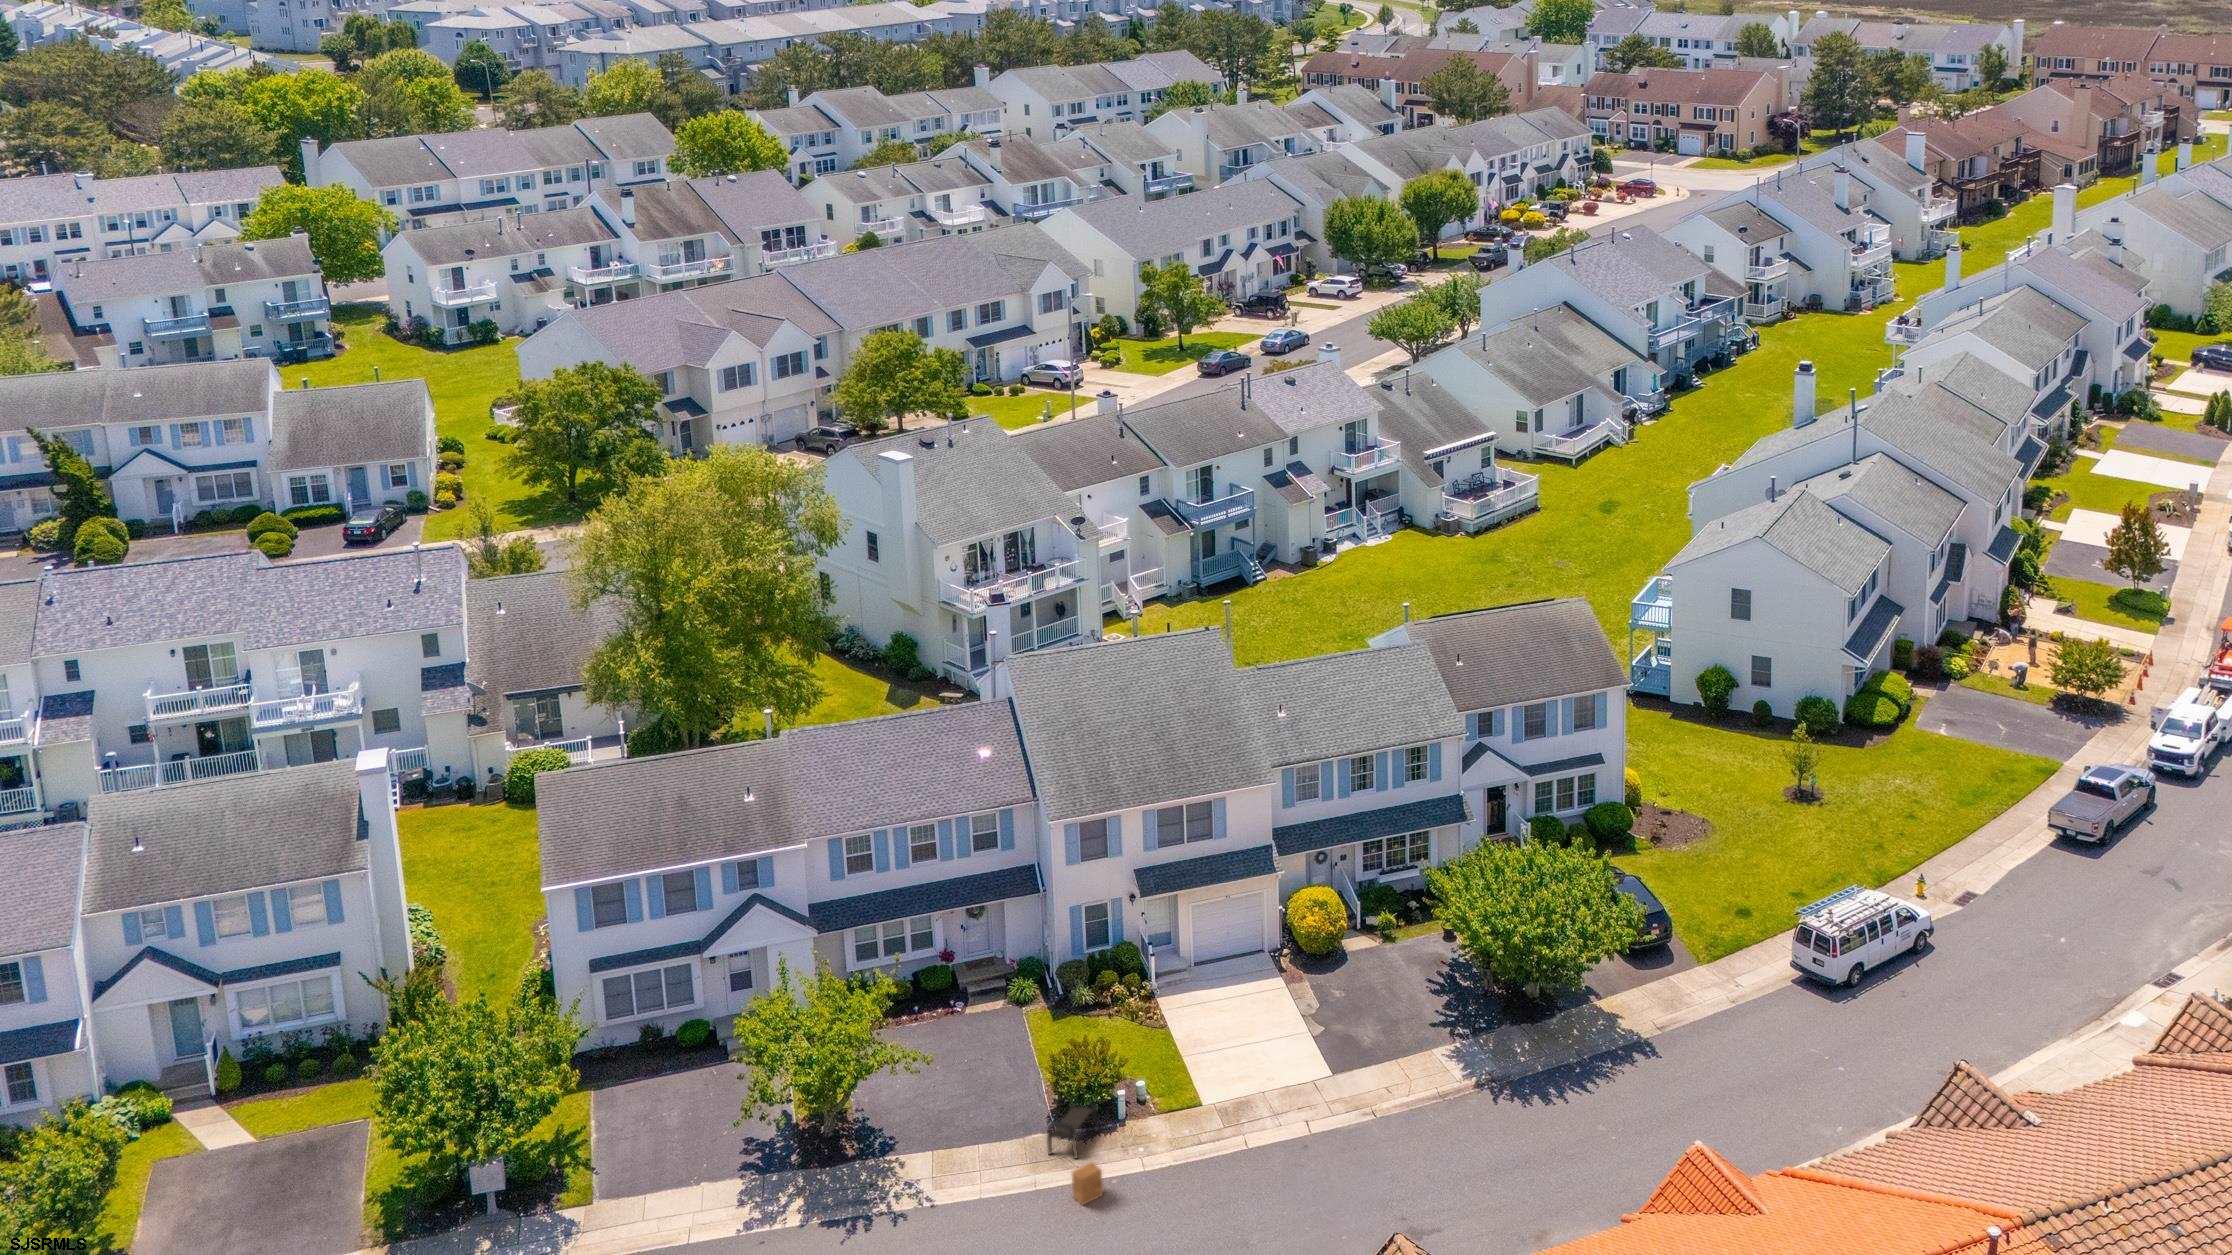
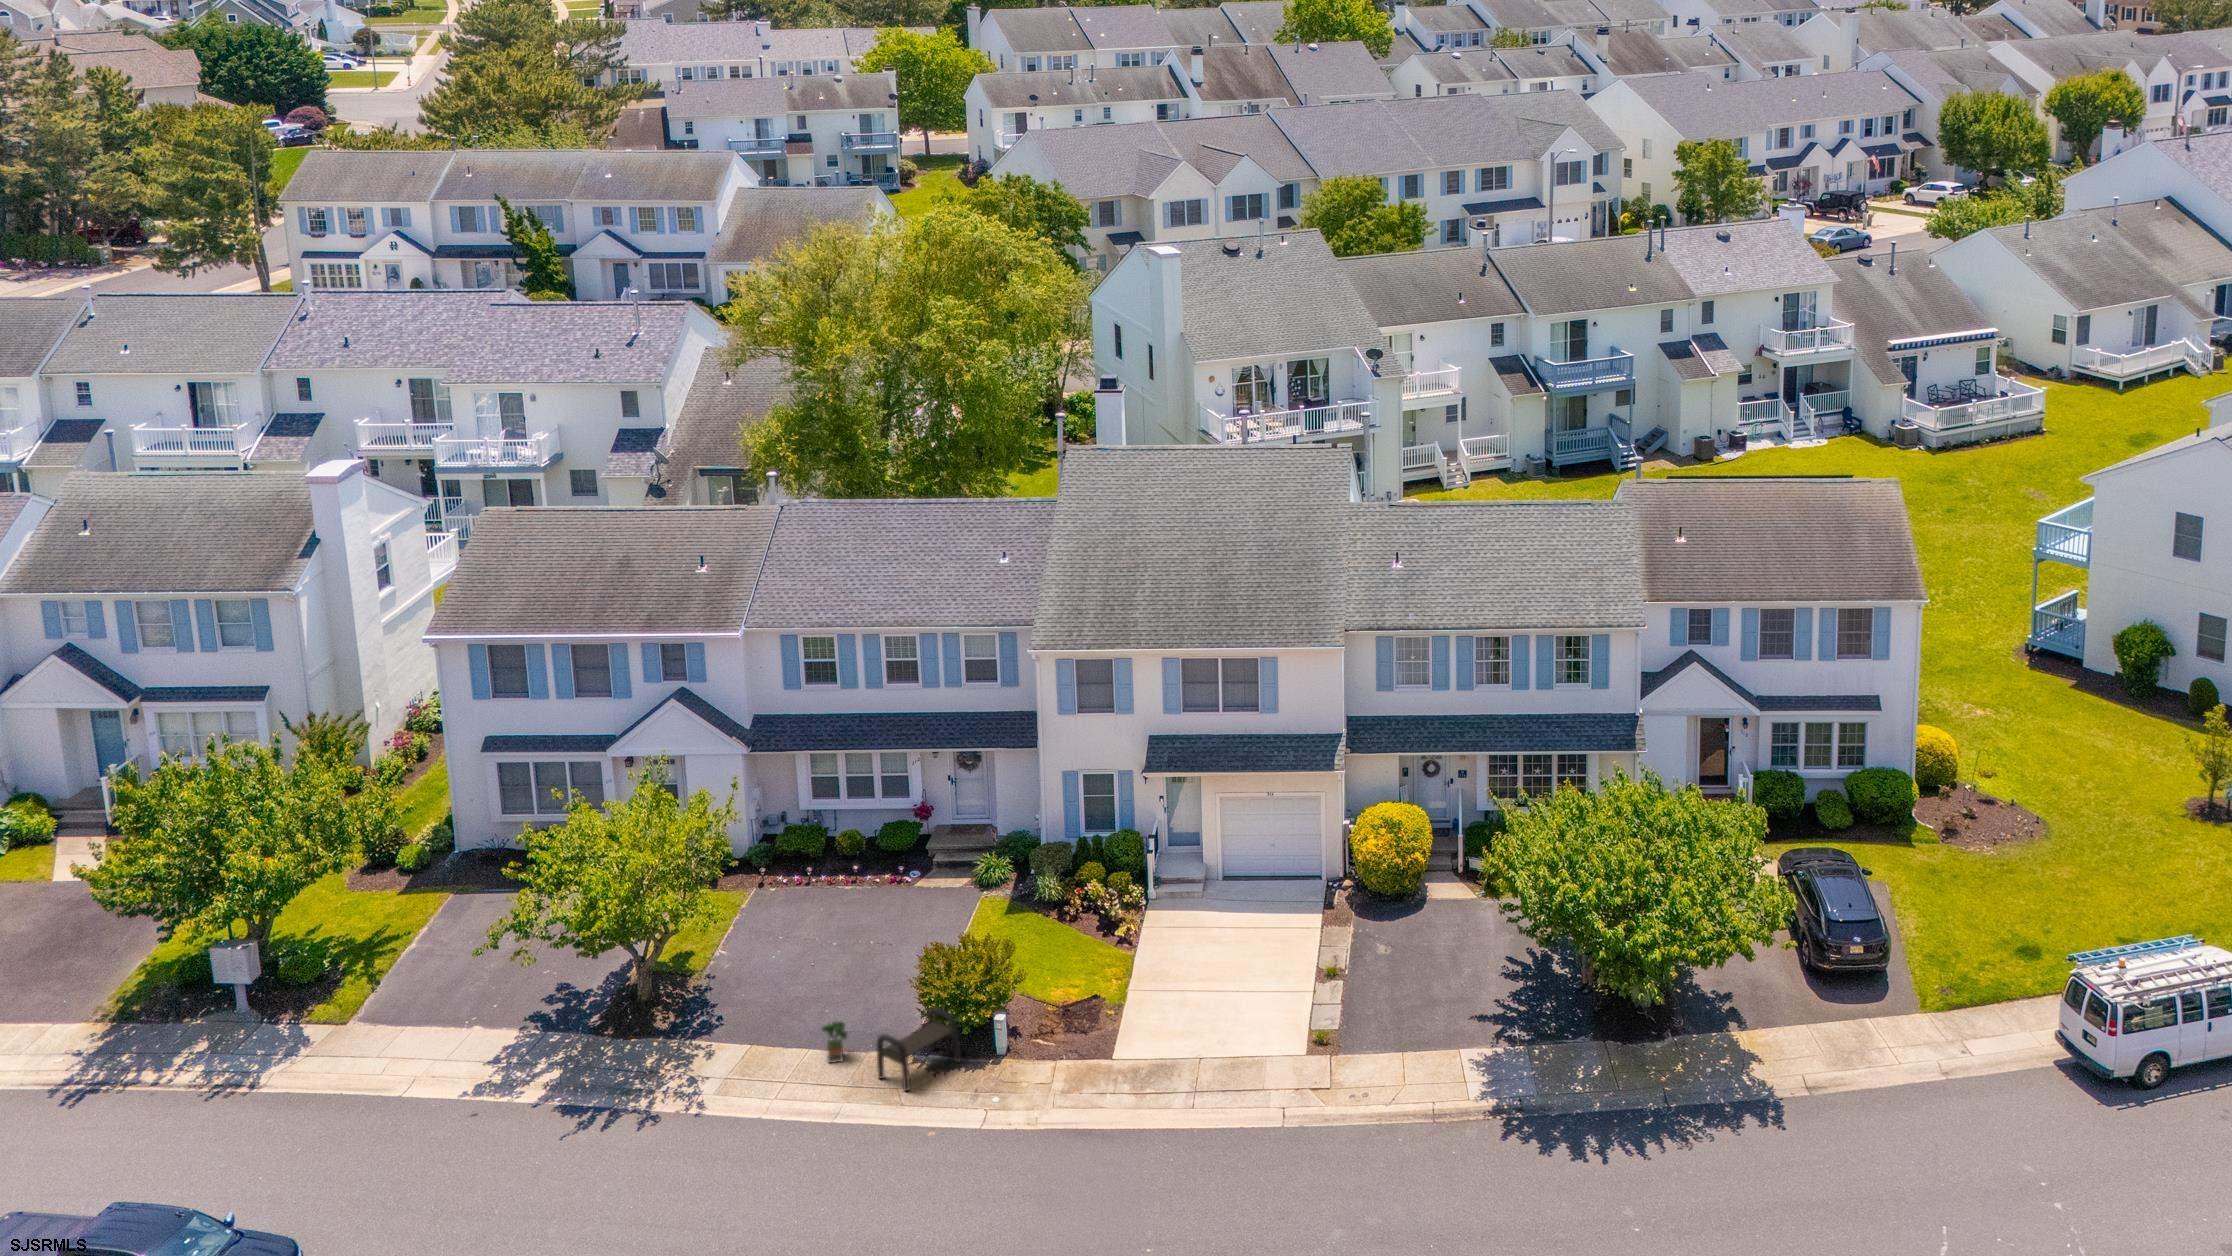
potted tree: none [994,1120,1016,1152] -> present [821,1021,847,1063]
cardboard box: present [1072,1163,1103,1205] -> none [864,1096,904,1153]

